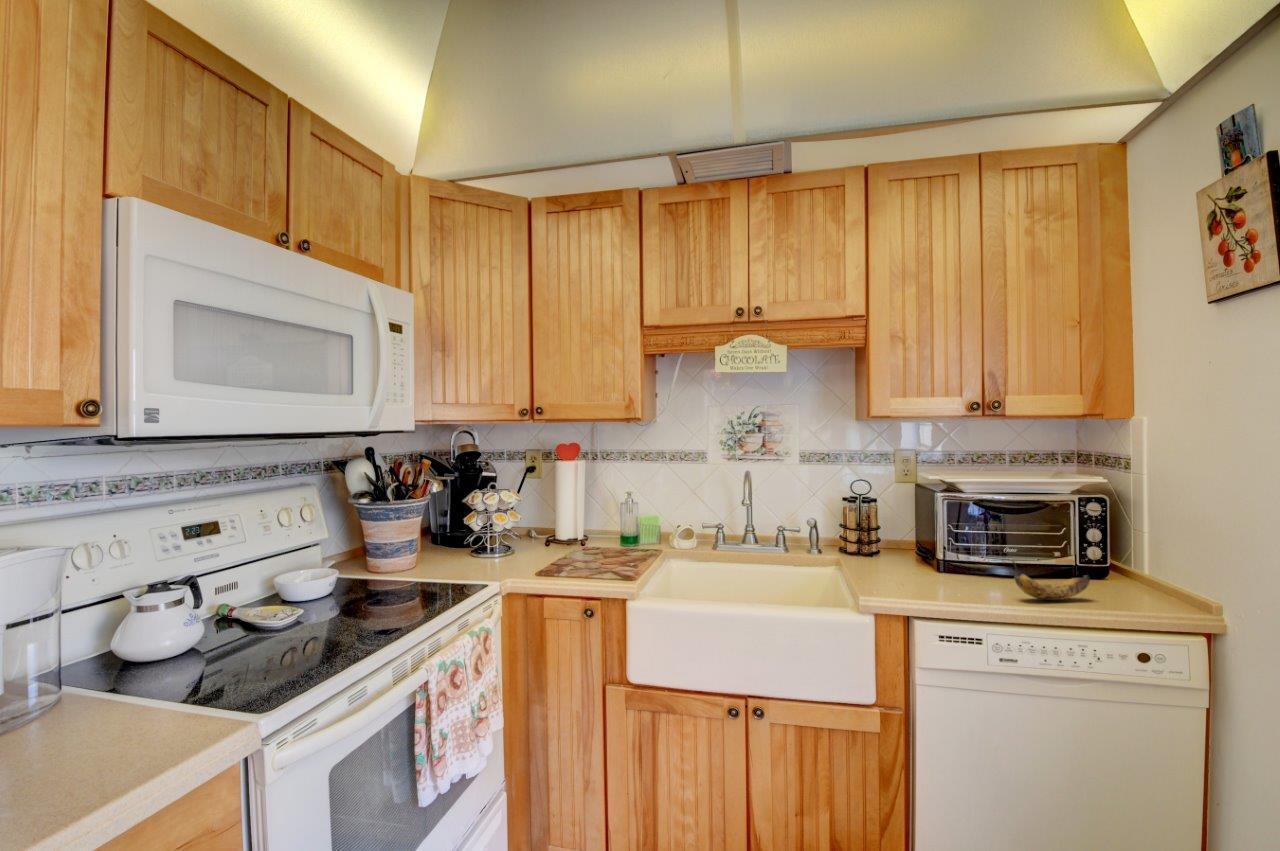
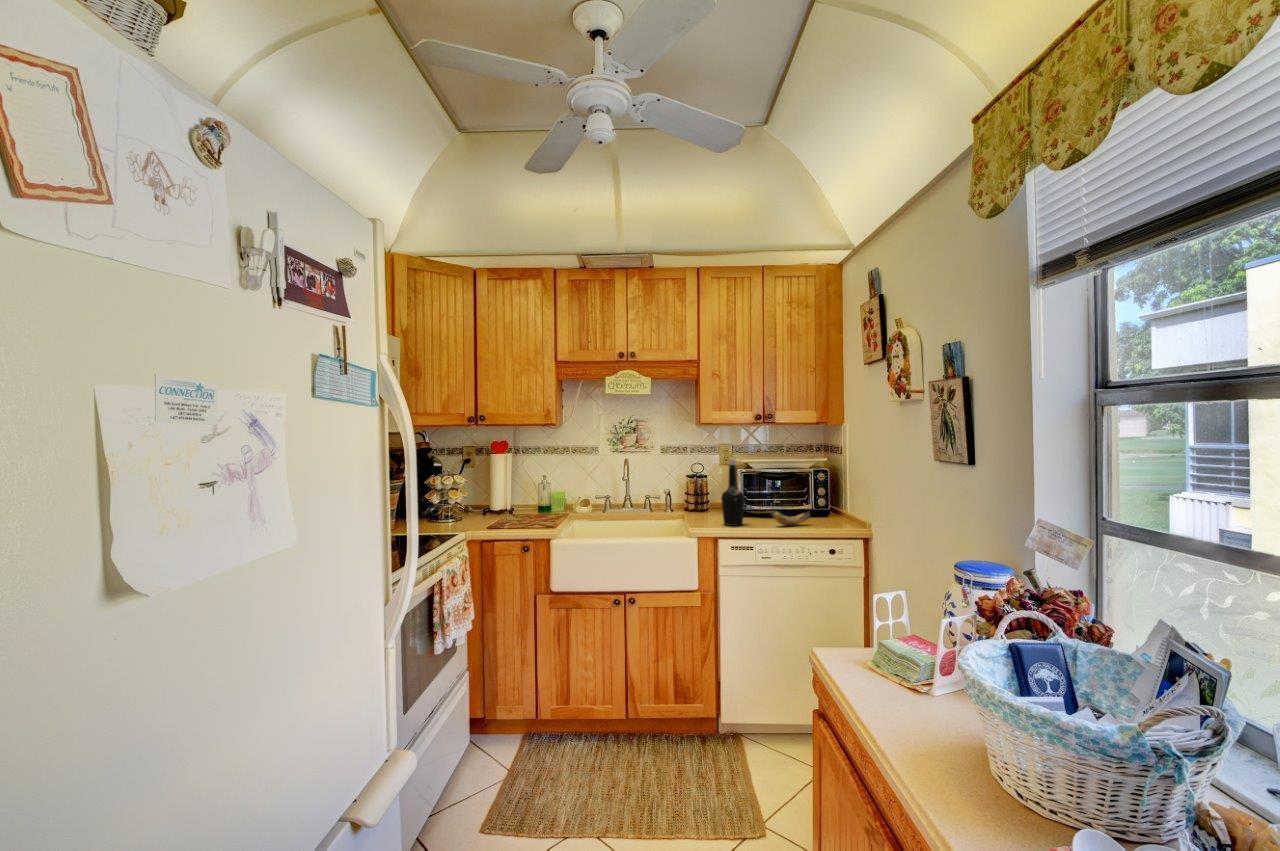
bottle: none [912,476,956,593] -> present [721,459,744,526]

